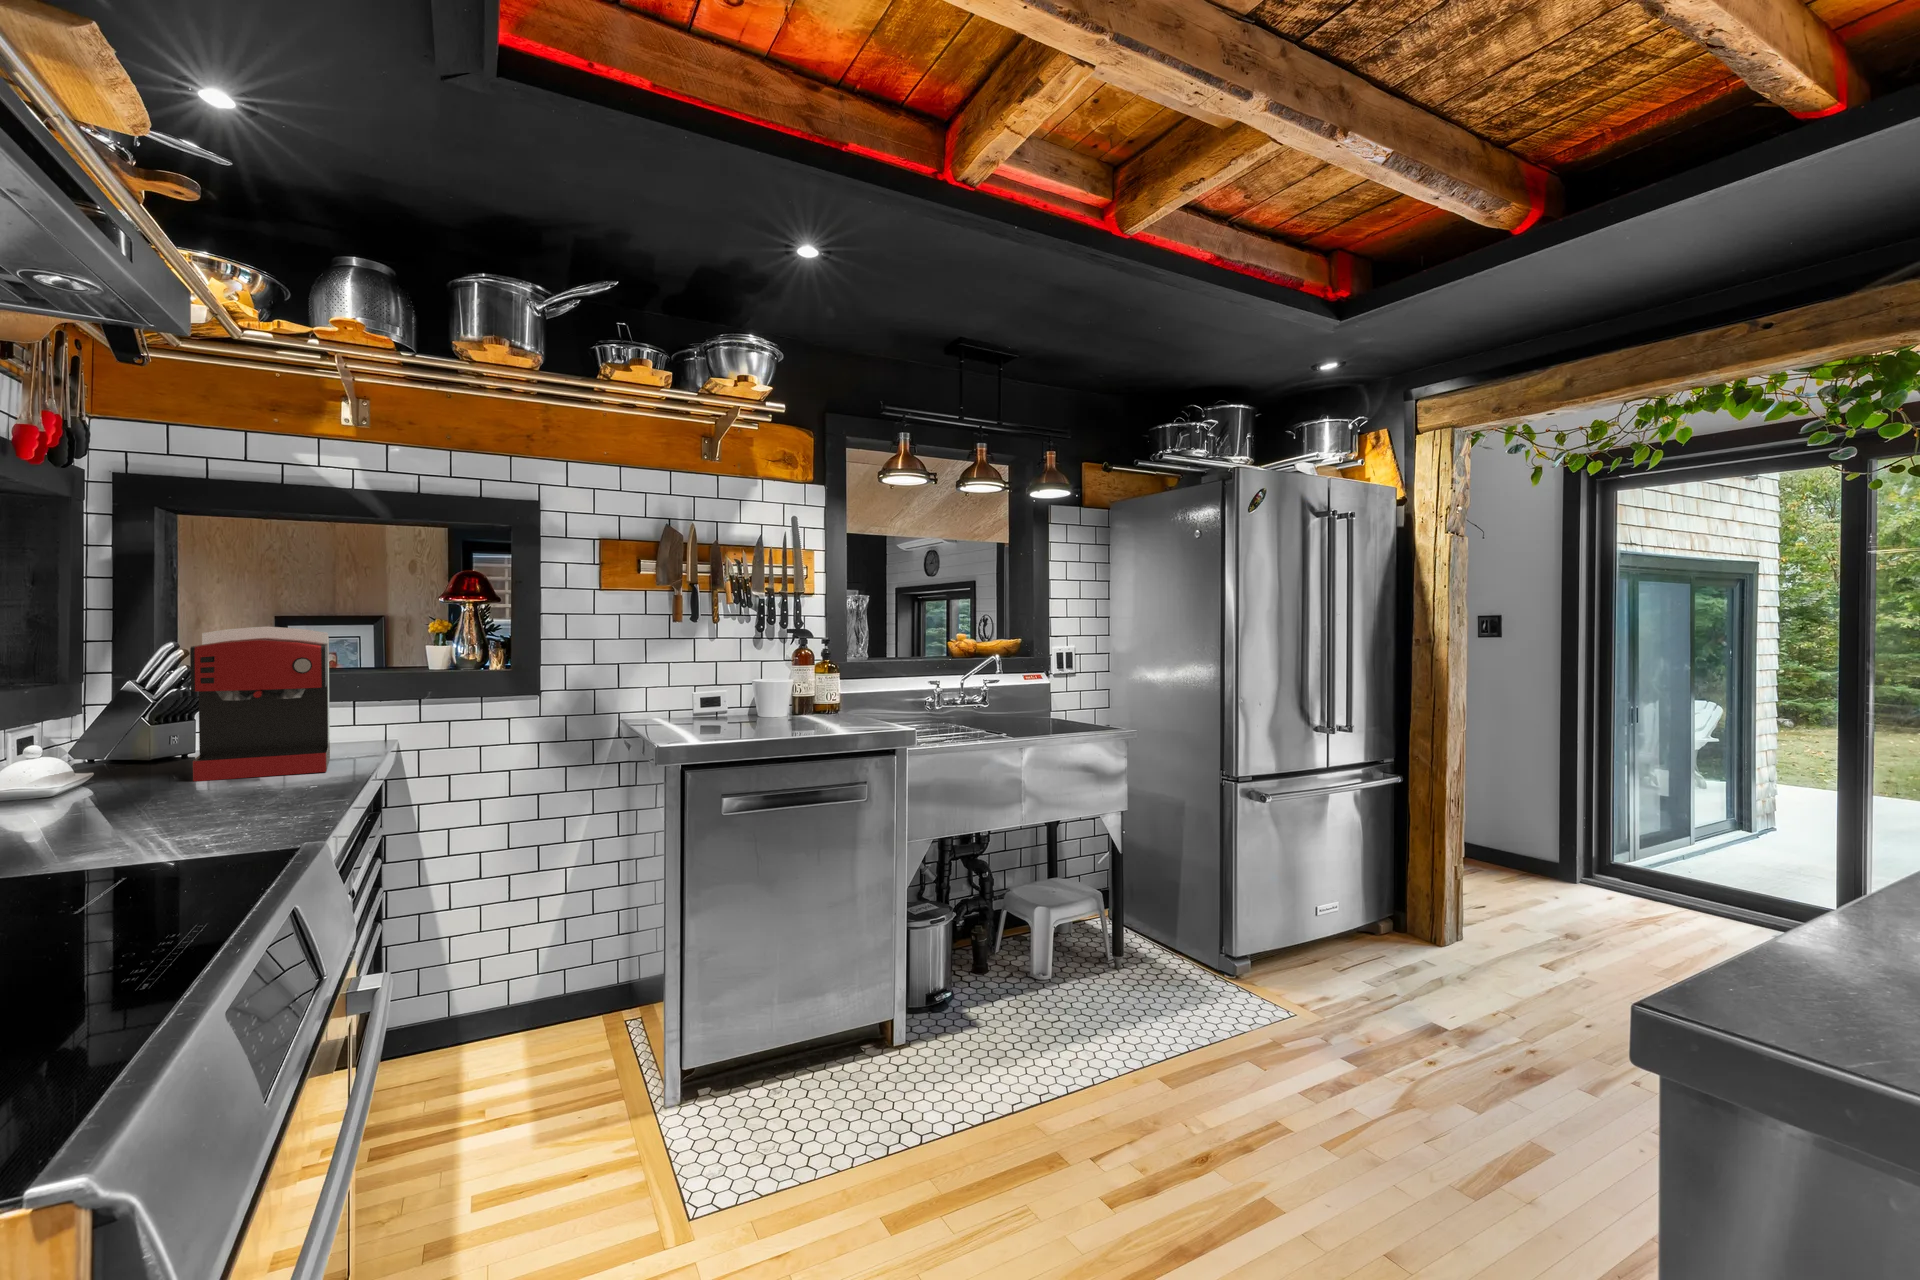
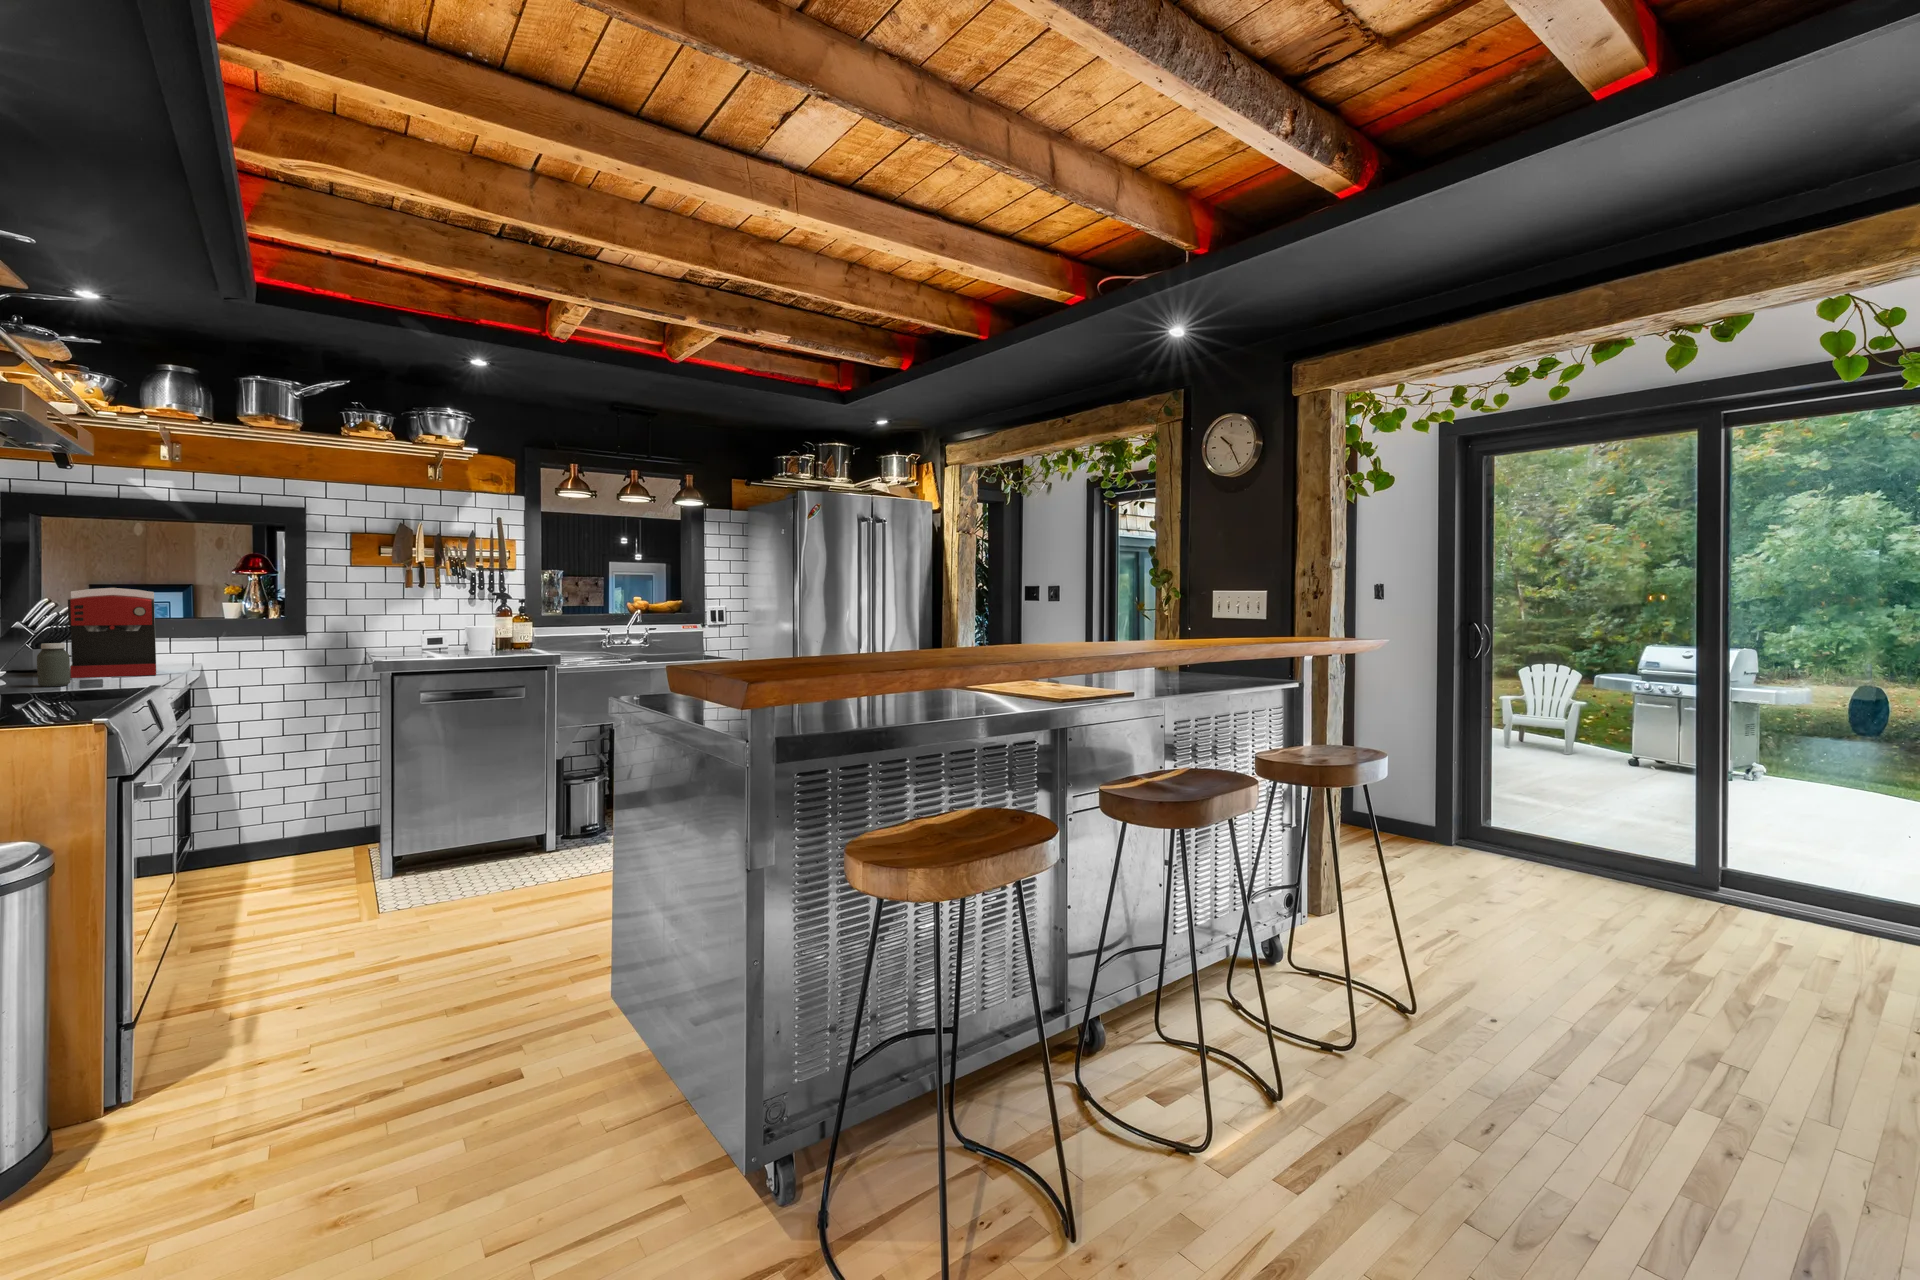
jar: none [117,729,176,812] -> present [37,643,70,687]

